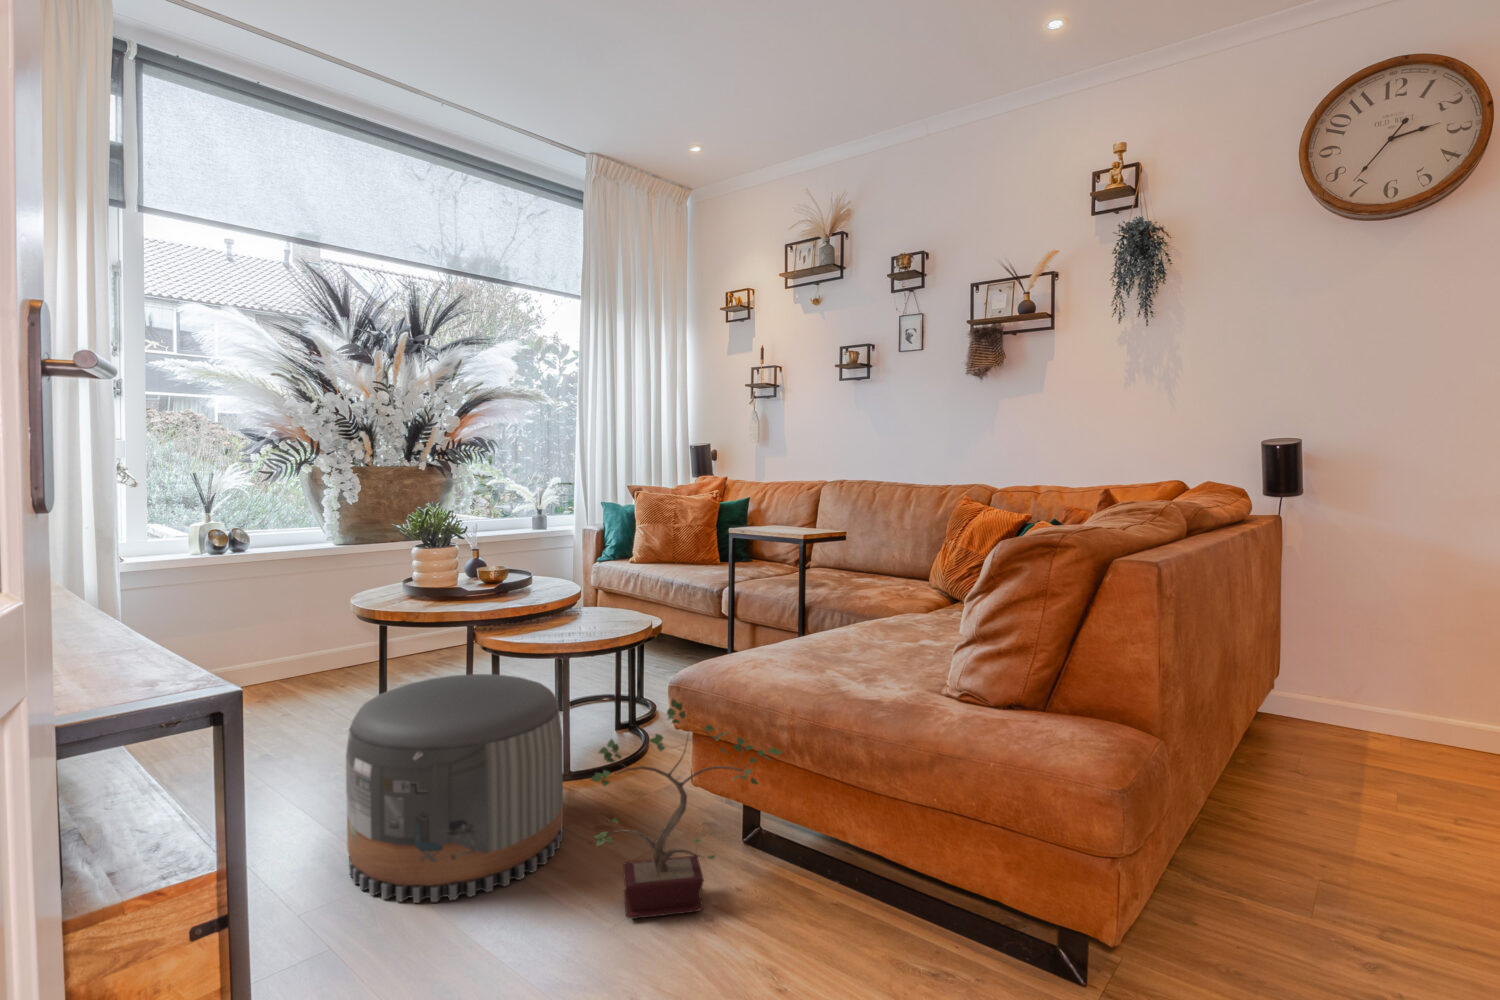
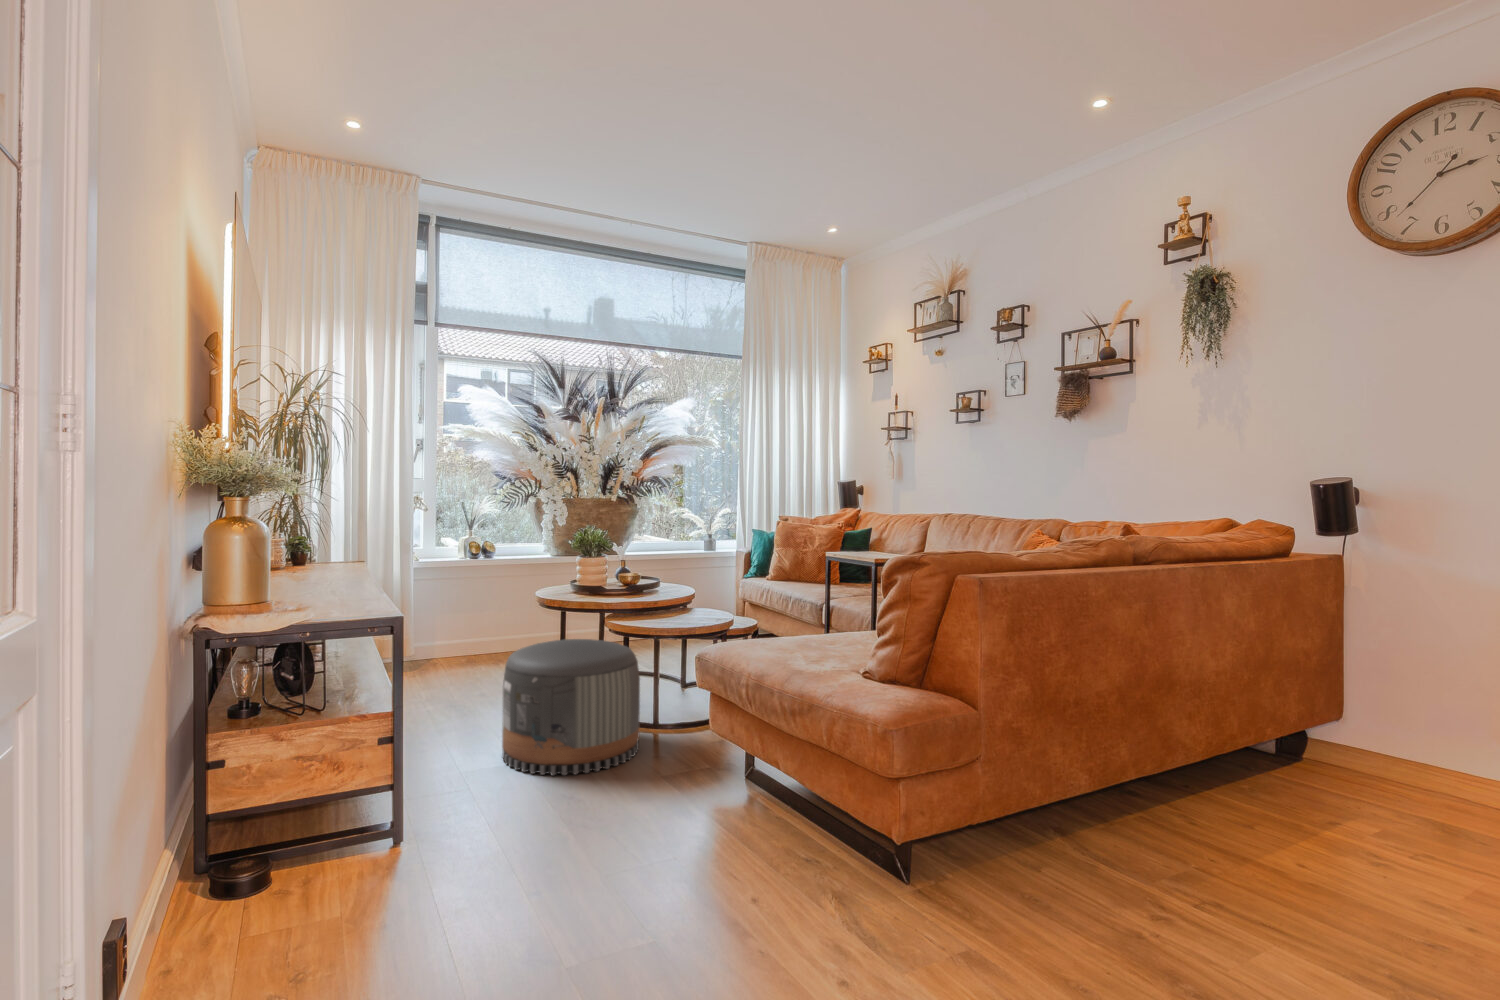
potted plant: present [591,699,782,919] -> none [625,654,752,801]

